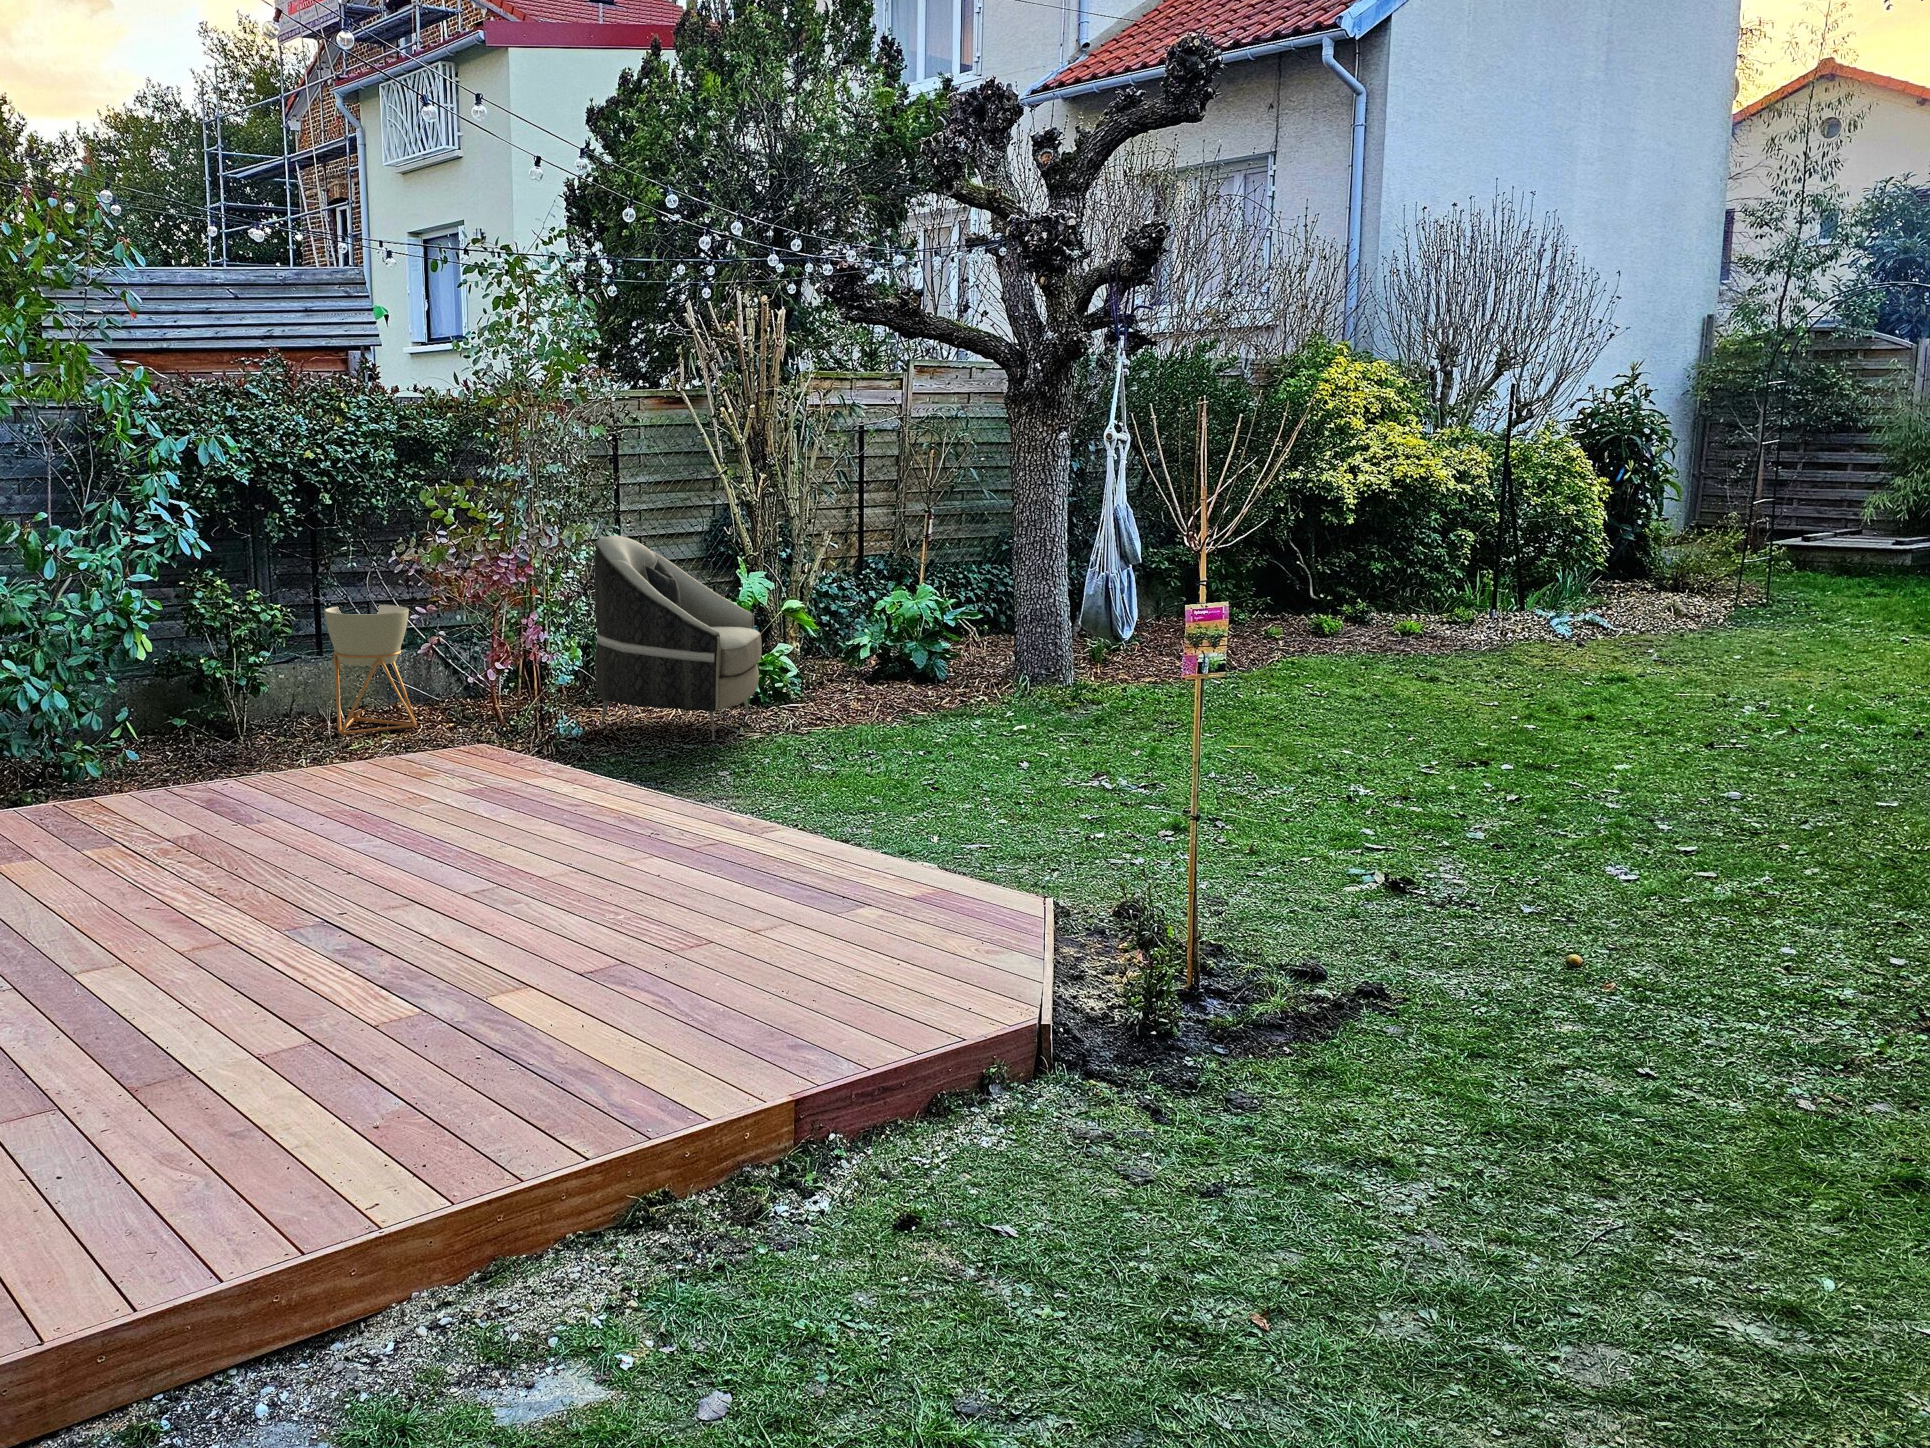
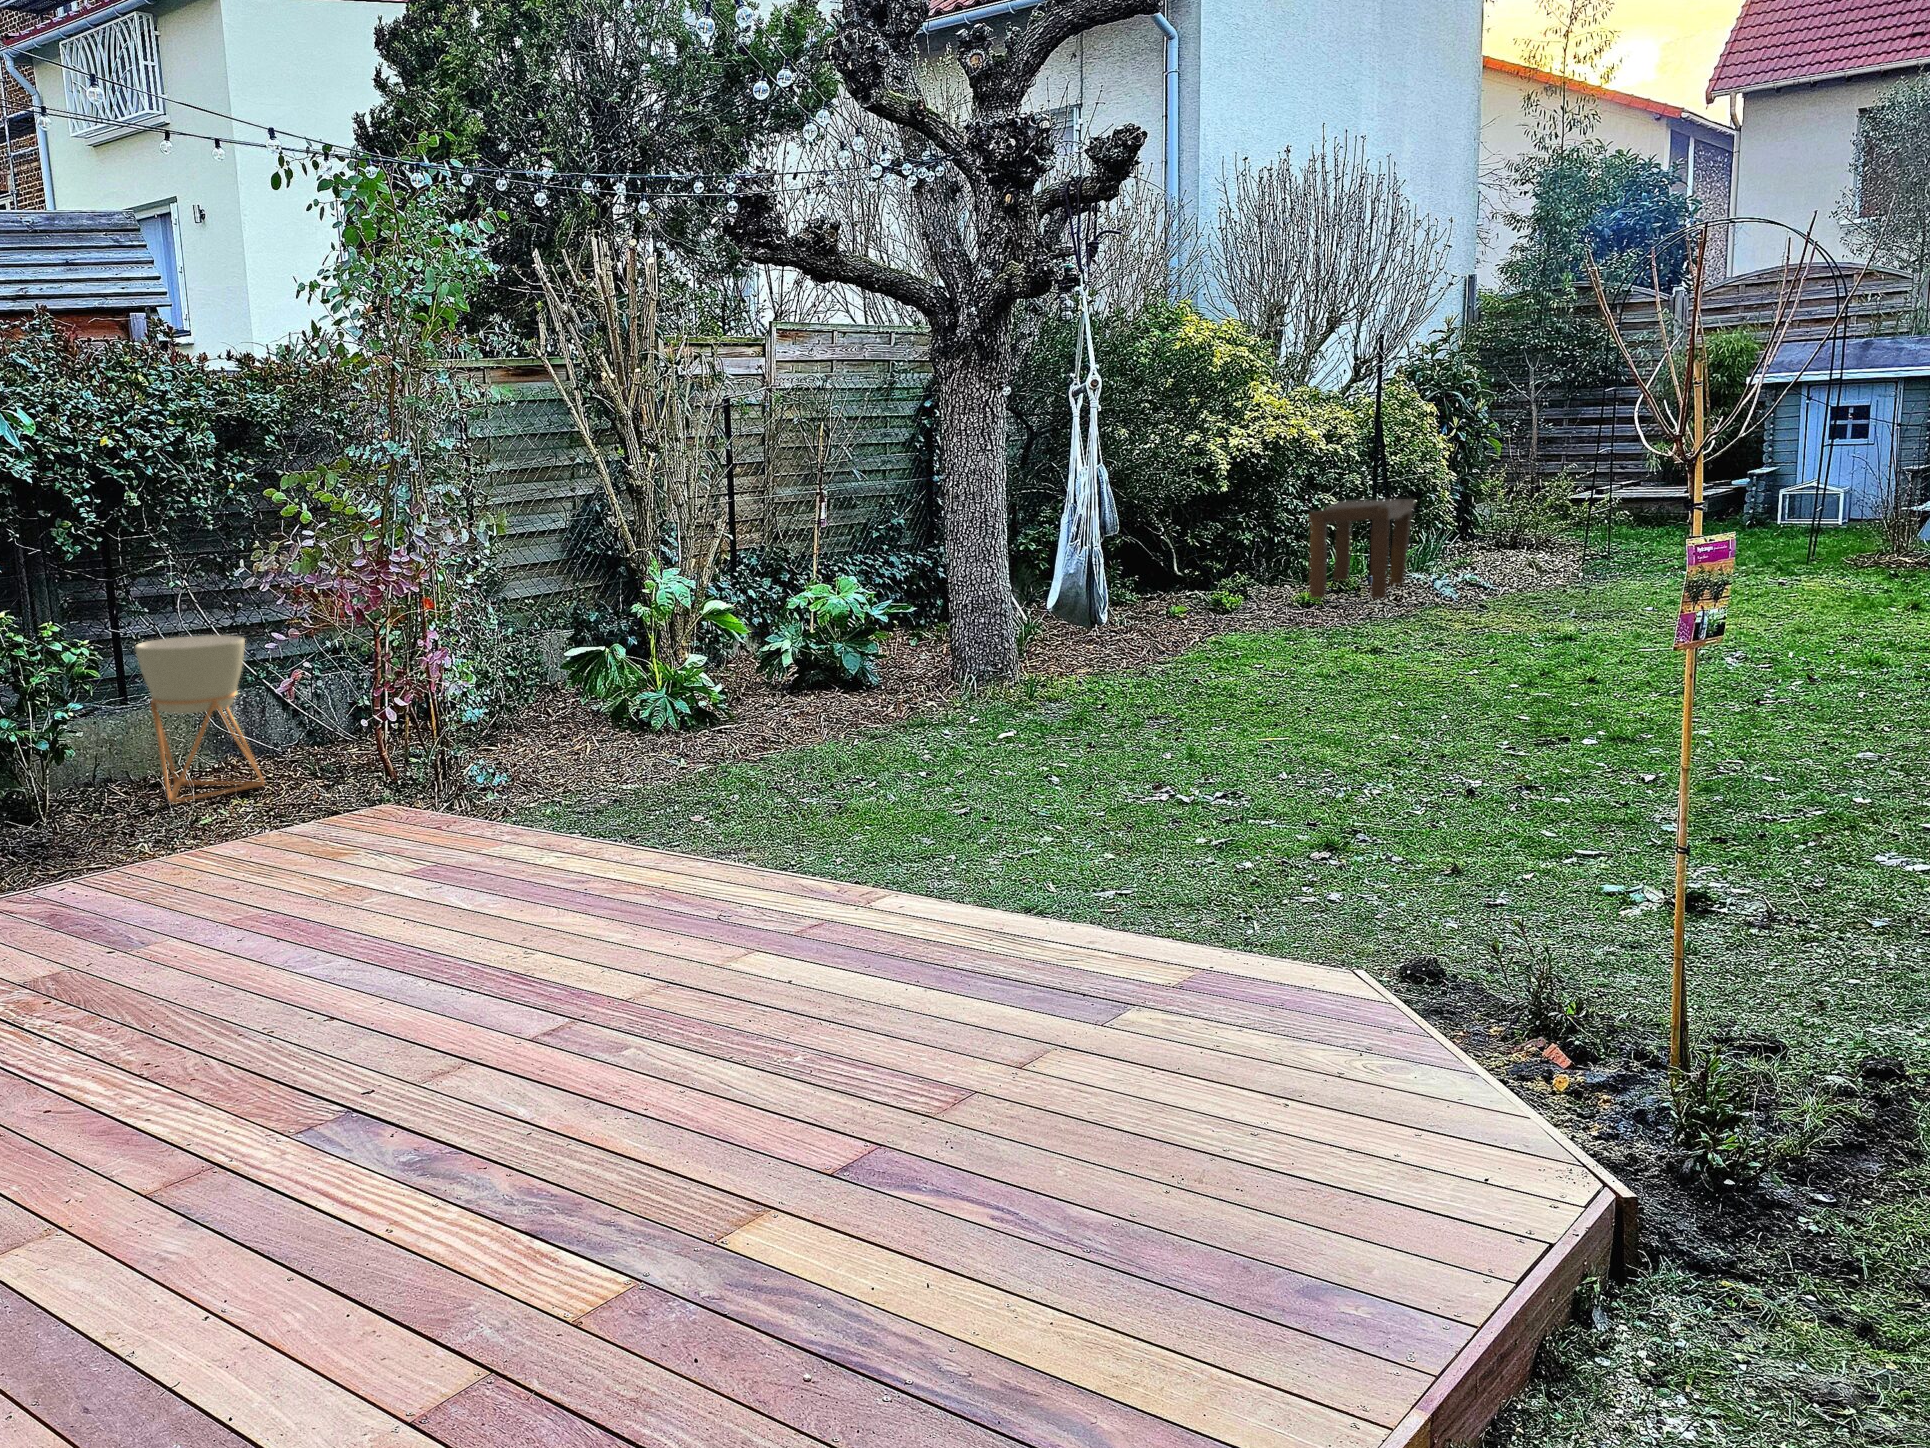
armchair: present [594,535,762,740] -> none [477,479,681,770]
bench: none [1416,543,1544,641] -> present [1308,499,1415,600]

